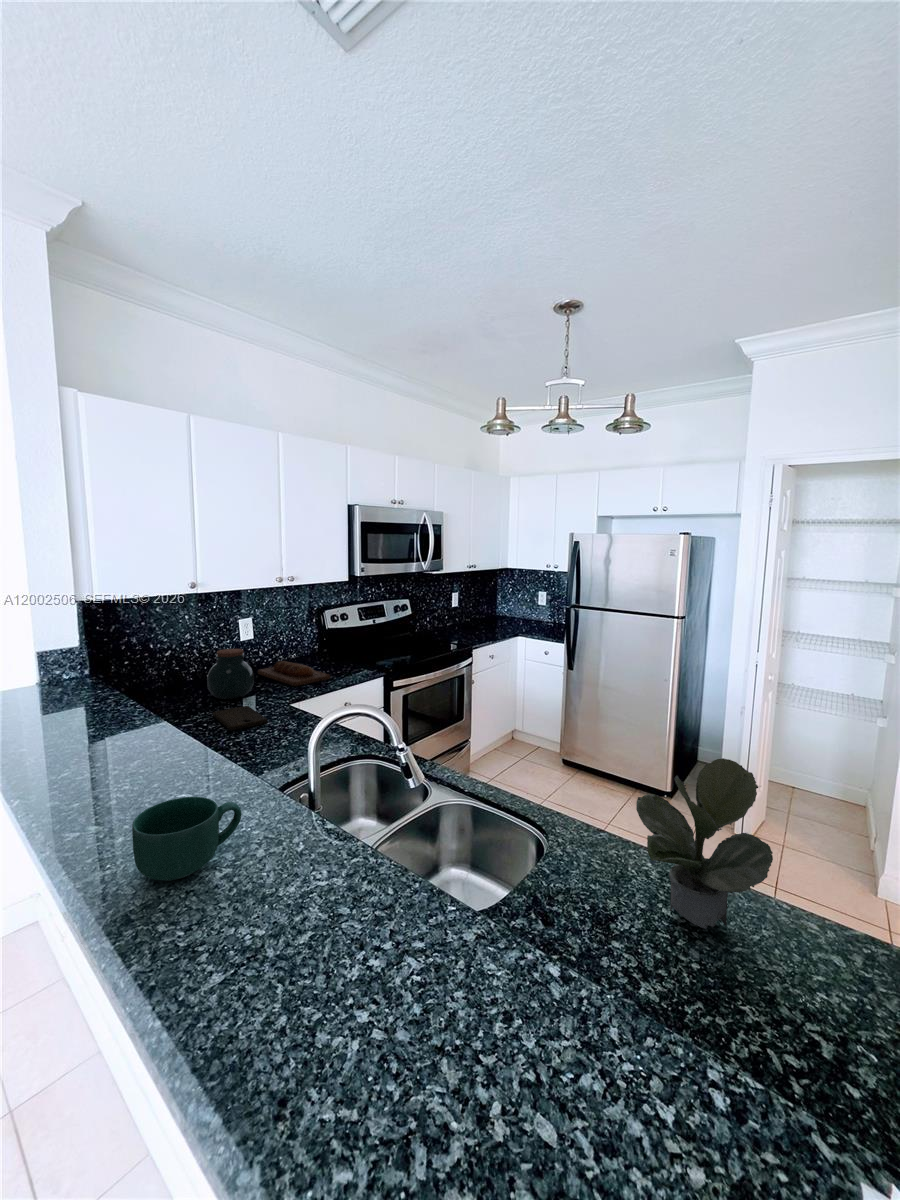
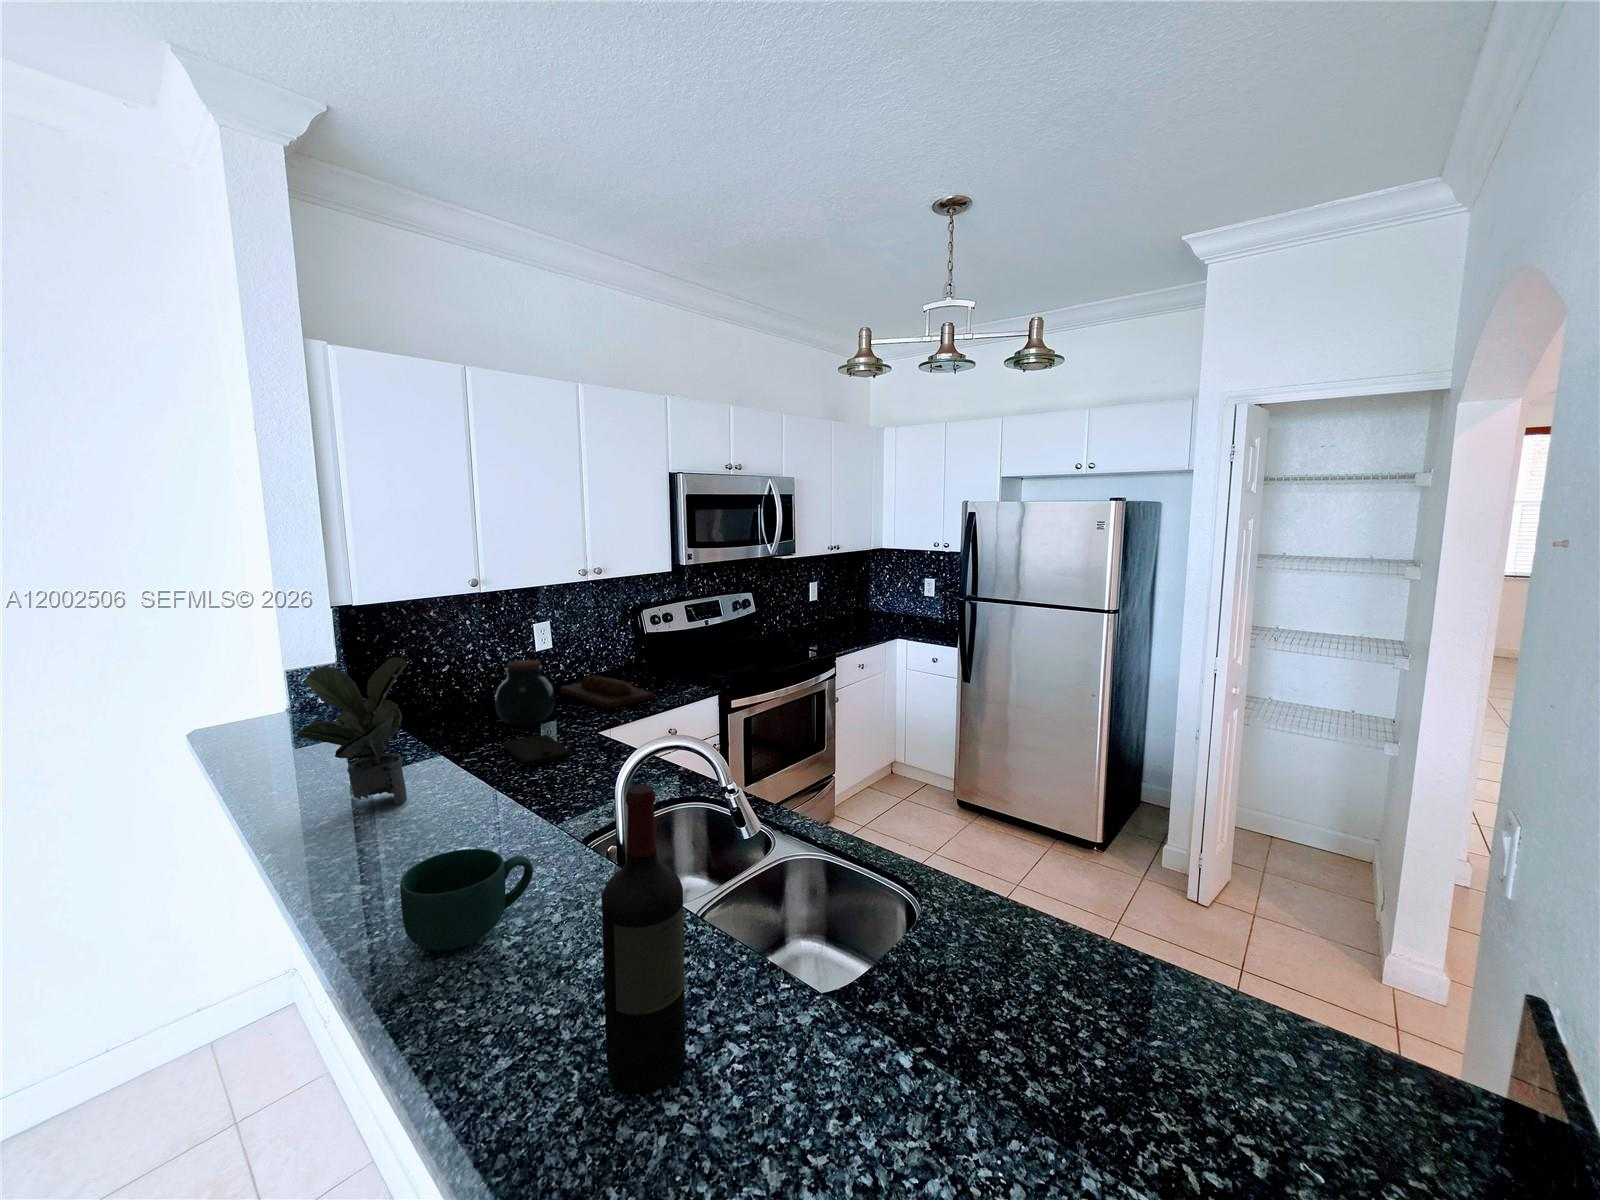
wine bottle: none [304,744,372,1001] -> present [602,784,686,1091]
potted plant: present [636,758,773,929] -> present [297,657,407,804]

